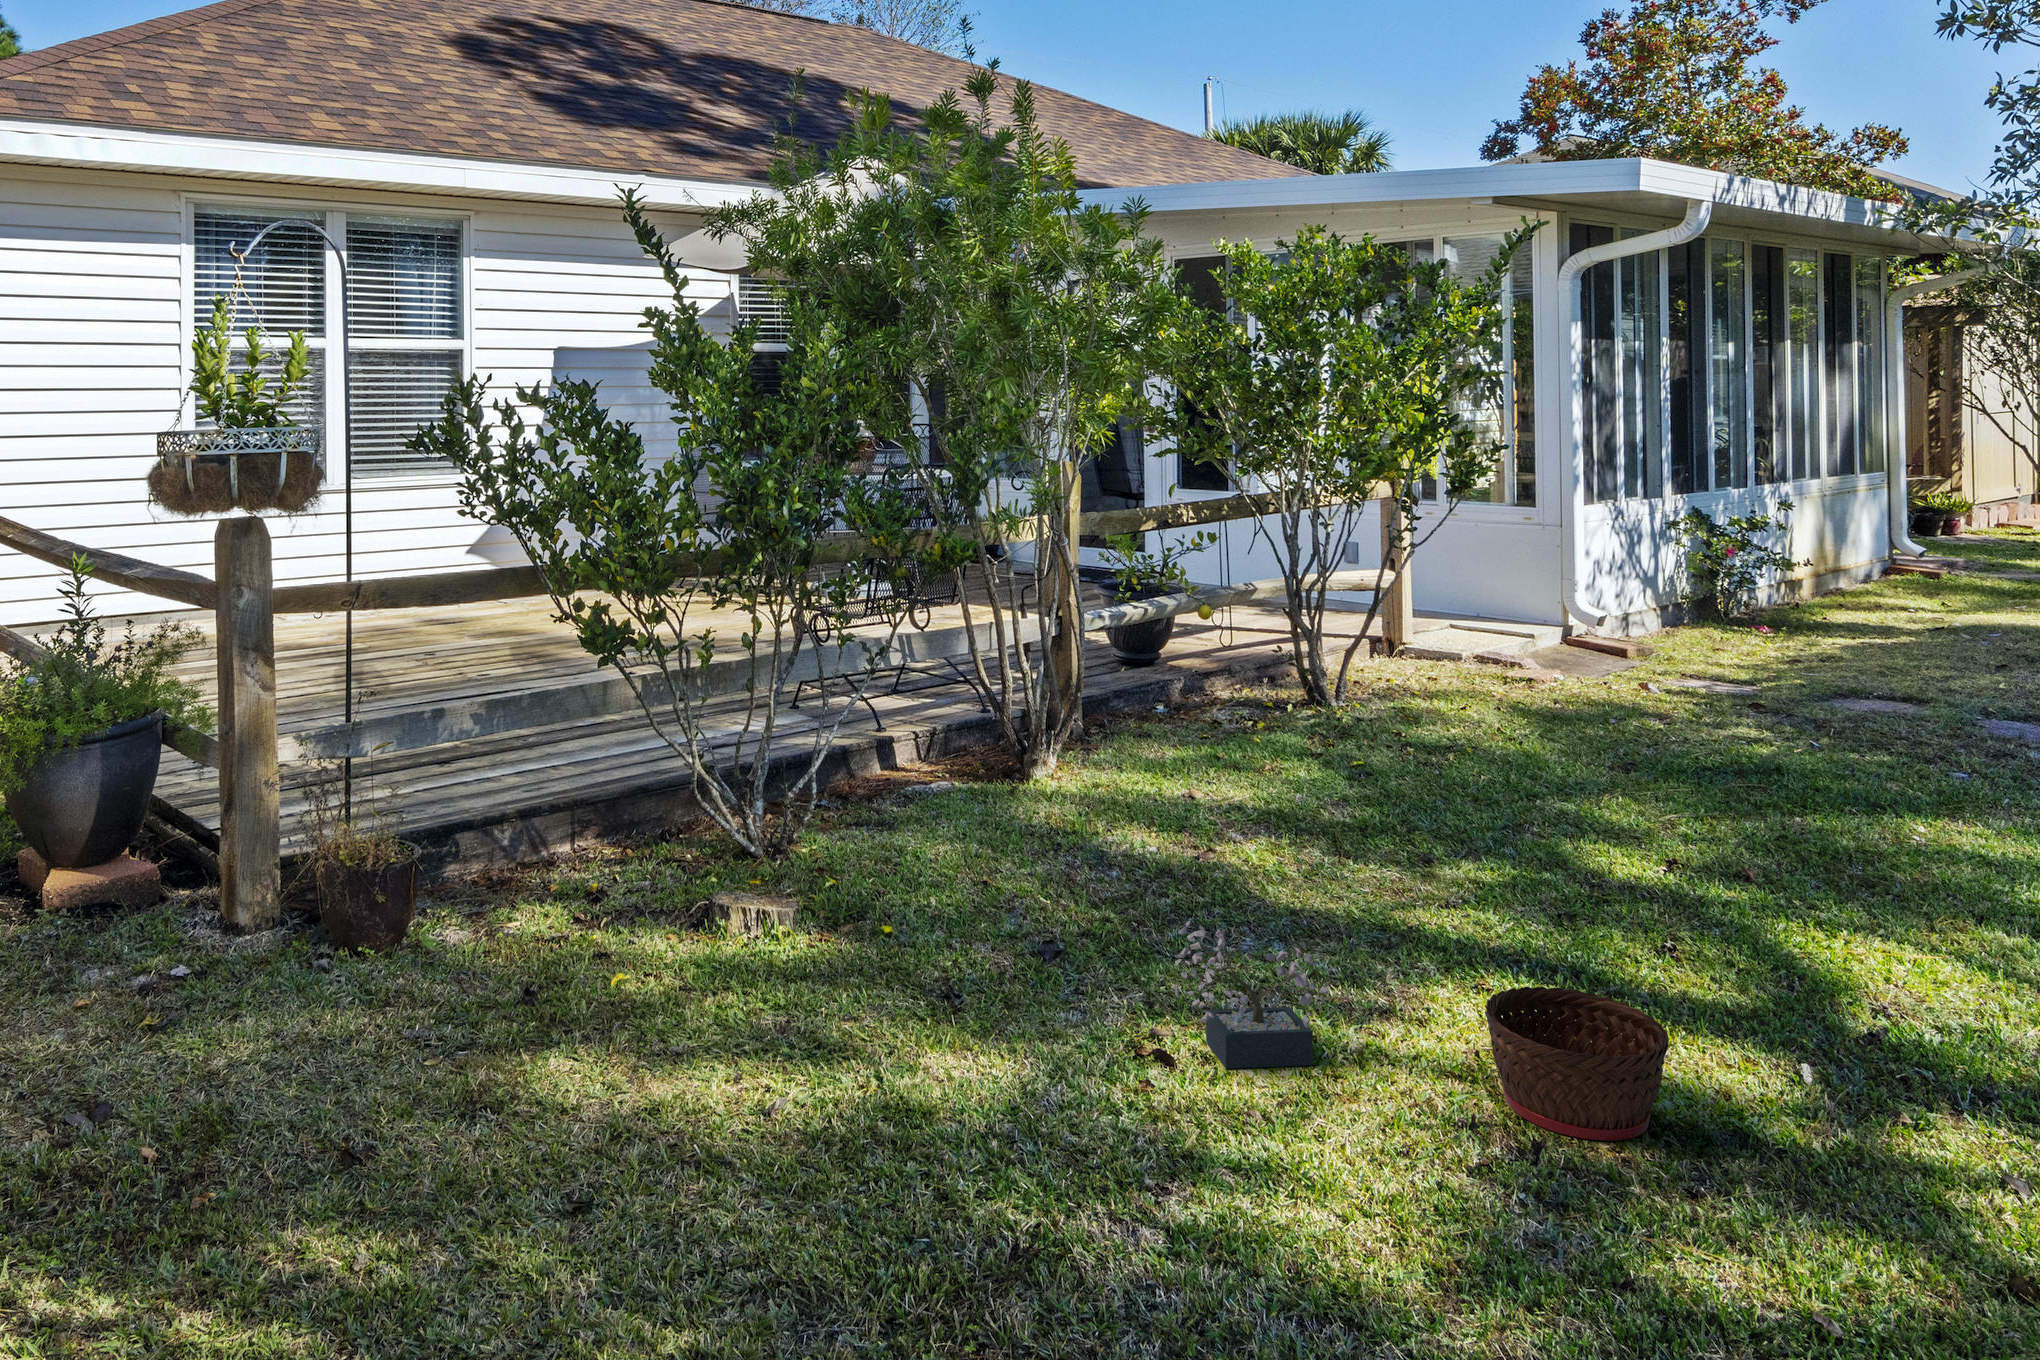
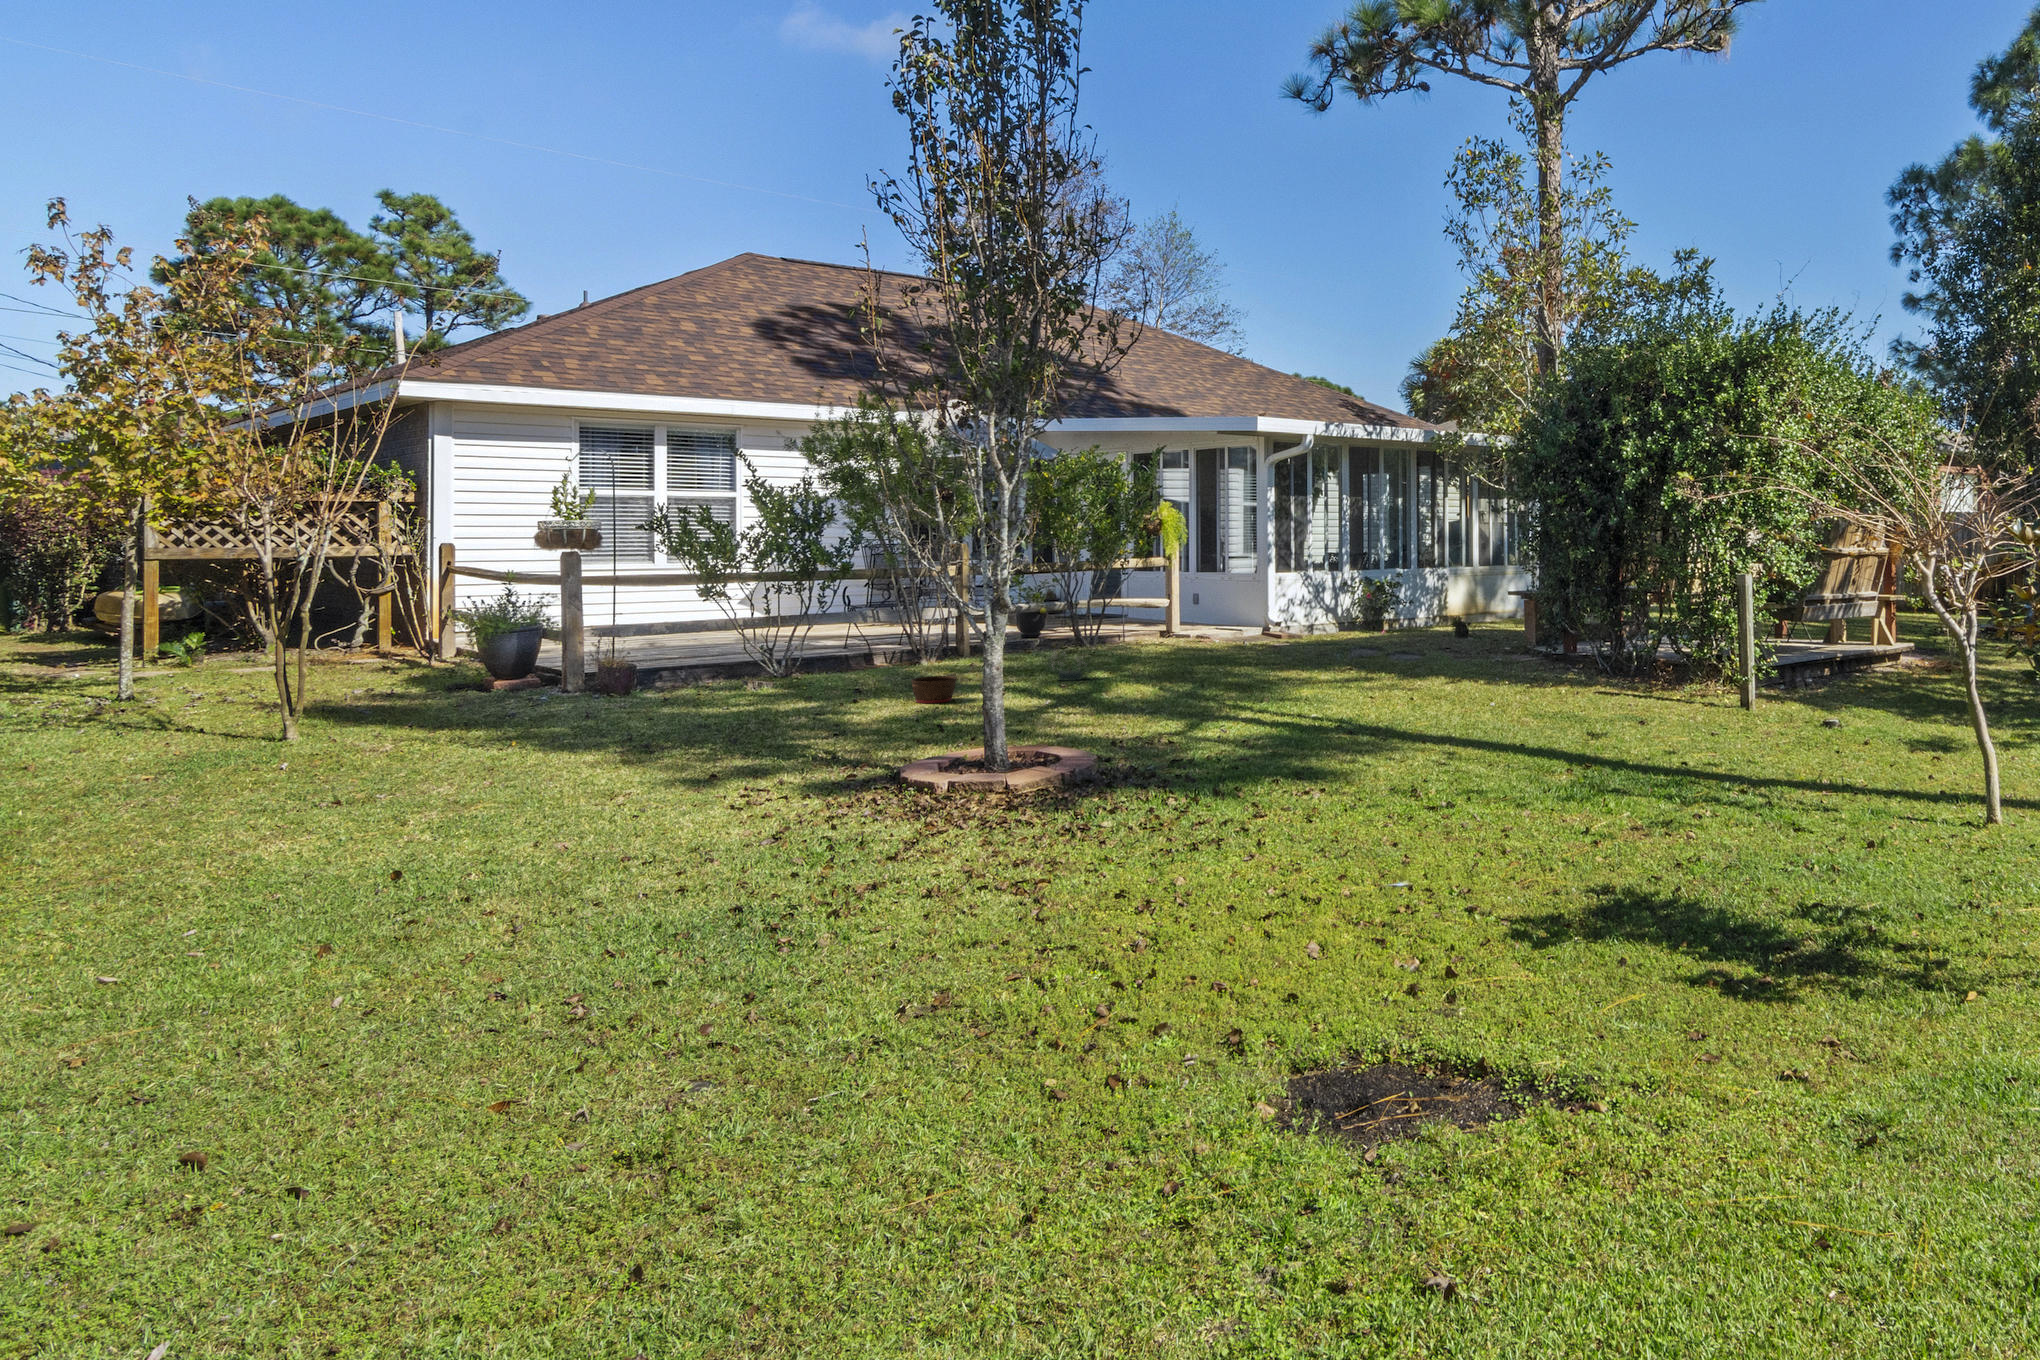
decorative plant: present [1172,921,1328,1069] -> present [1051,652,1085,681]

